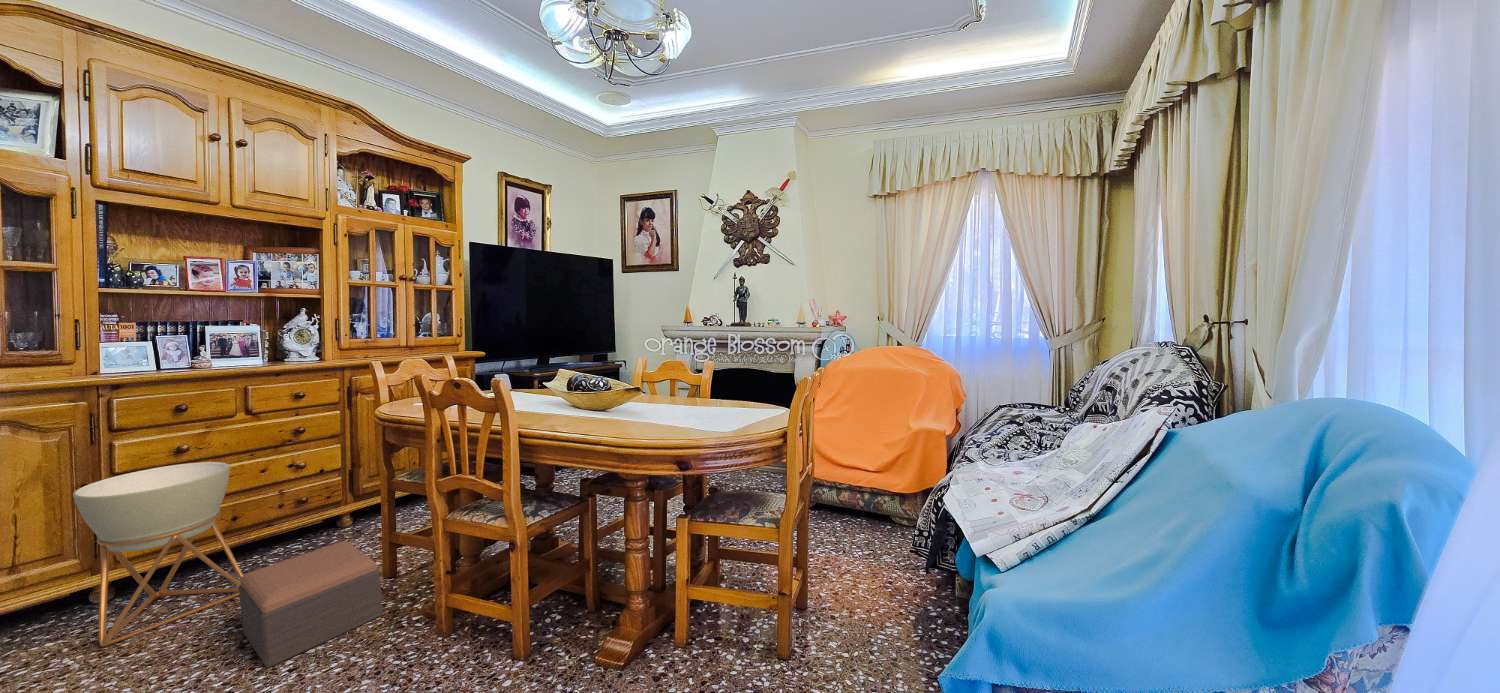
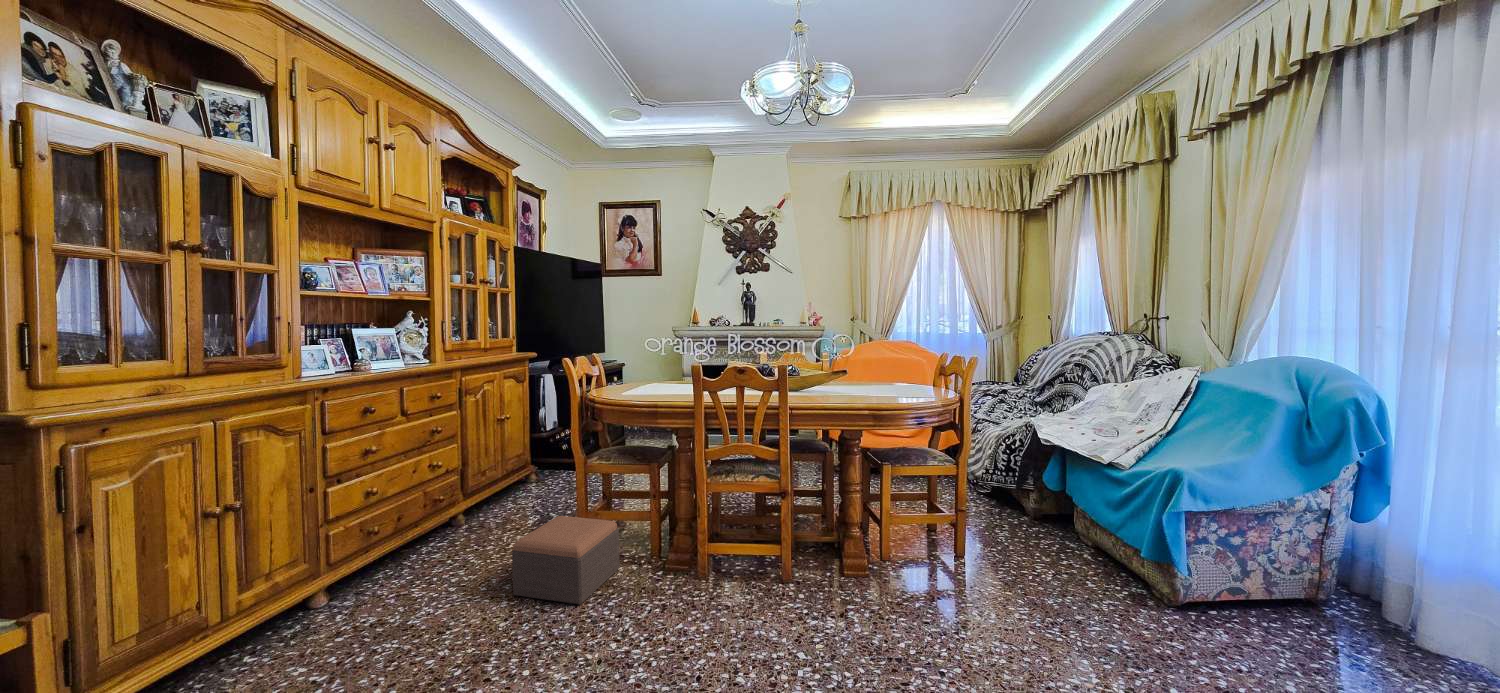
planter: present [73,462,244,646] -> none [338,457,458,624]

